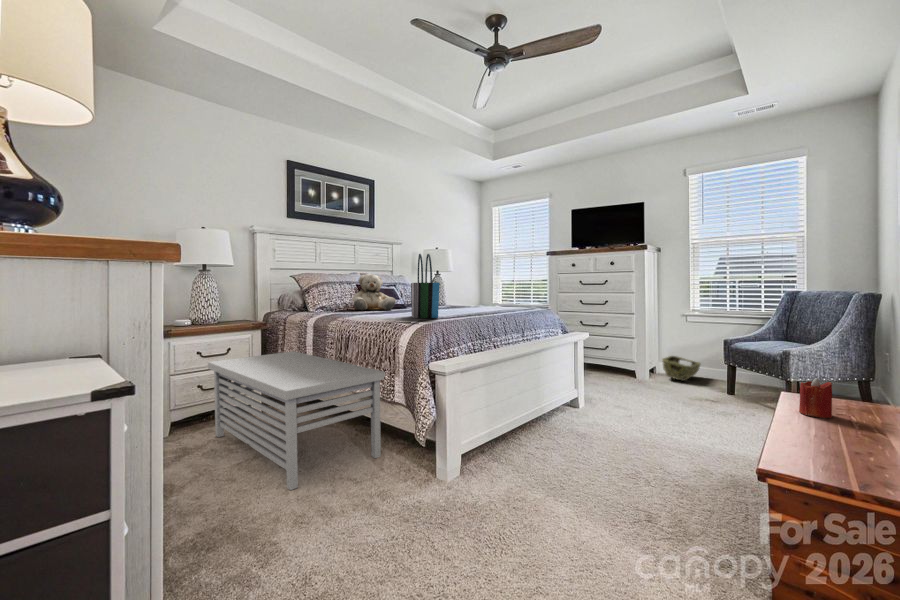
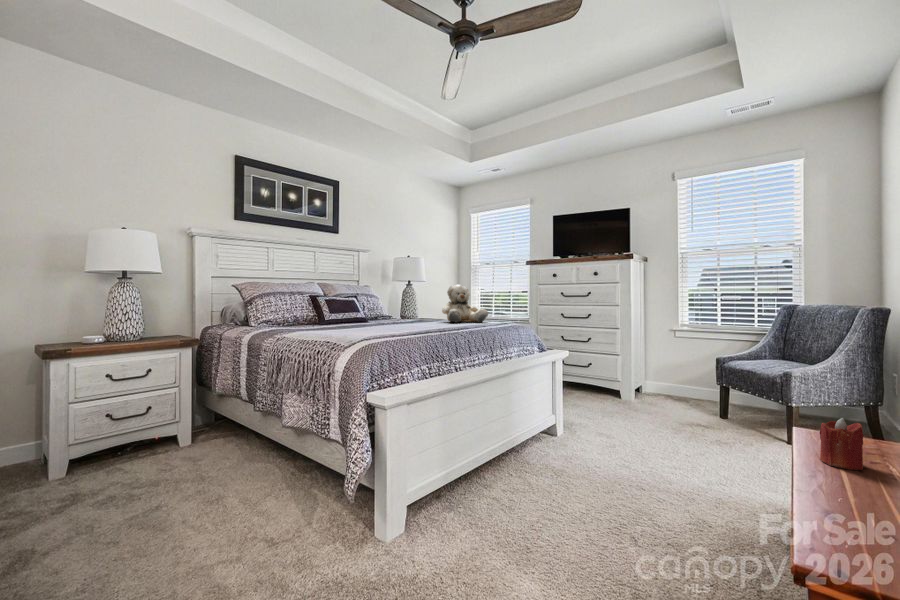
tote bag: present [411,254,440,318] -> none [358,260,389,336]
teddy bear: present [352,273,396,310] -> present [442,285,488,323]
storage bench: present [208,351,385,490] -> none [114,372,320,559]
woven basket: present [662,356,700,381] -> none [649,374,691,402]

